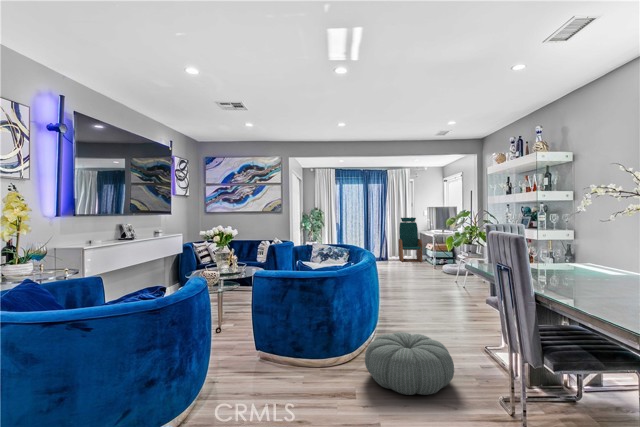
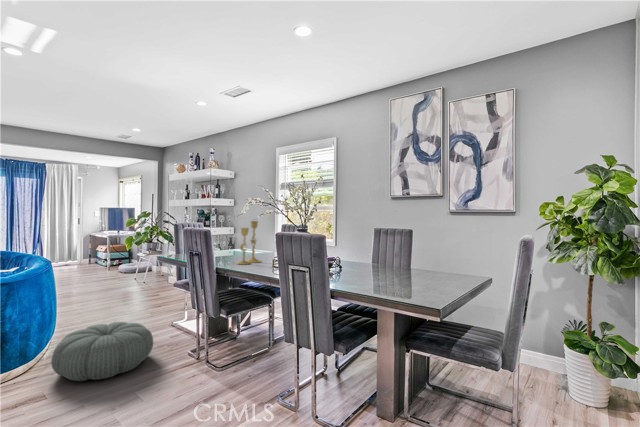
armchair: present [398,218,422,262] -> none [60,218,93,268]
candlestick: none [564,229,615,299] -> present [237,221,261,265]

